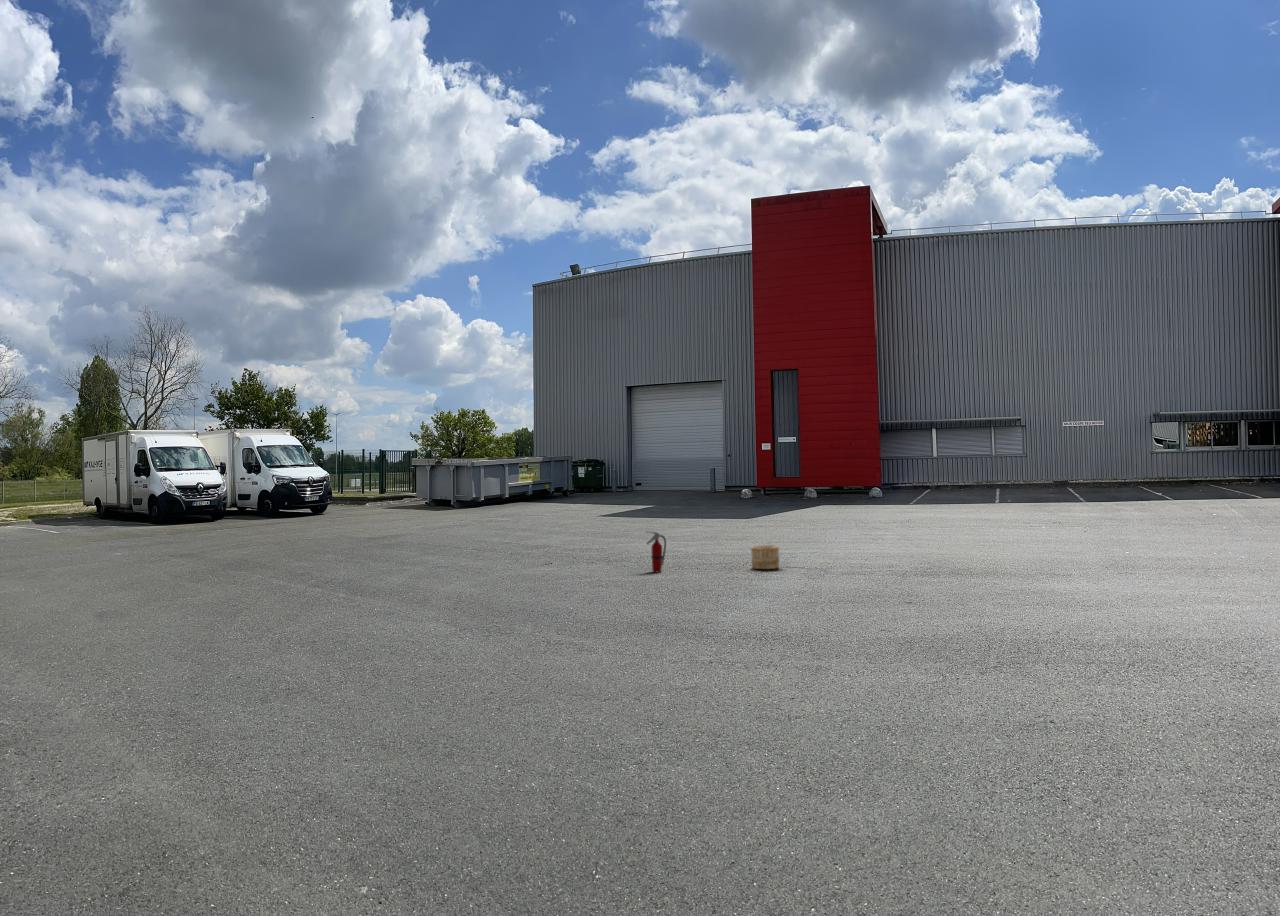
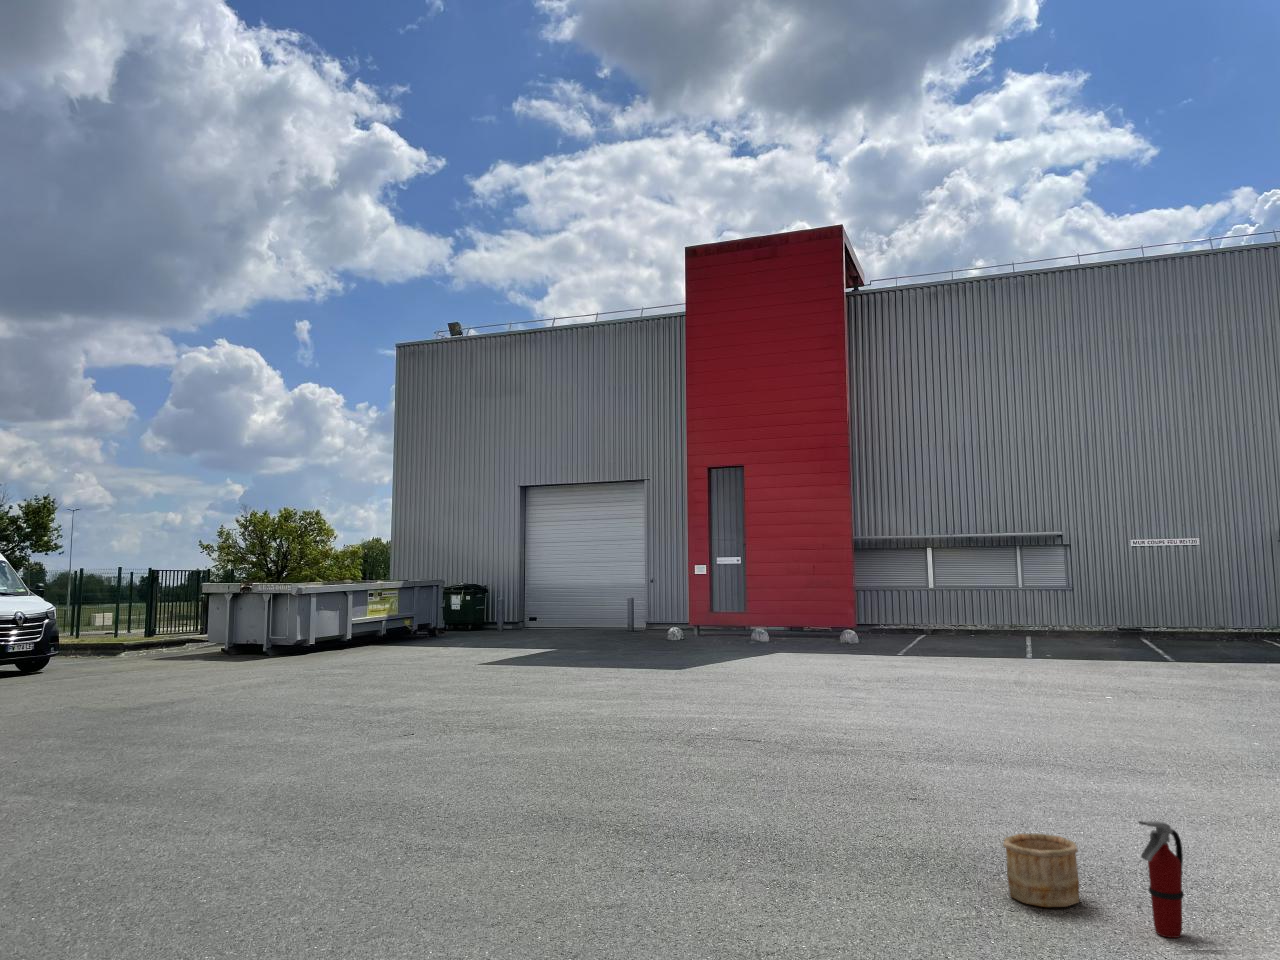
fire extinguisher: present [647,532,666,572] -> present [1138,821,1184,938]

